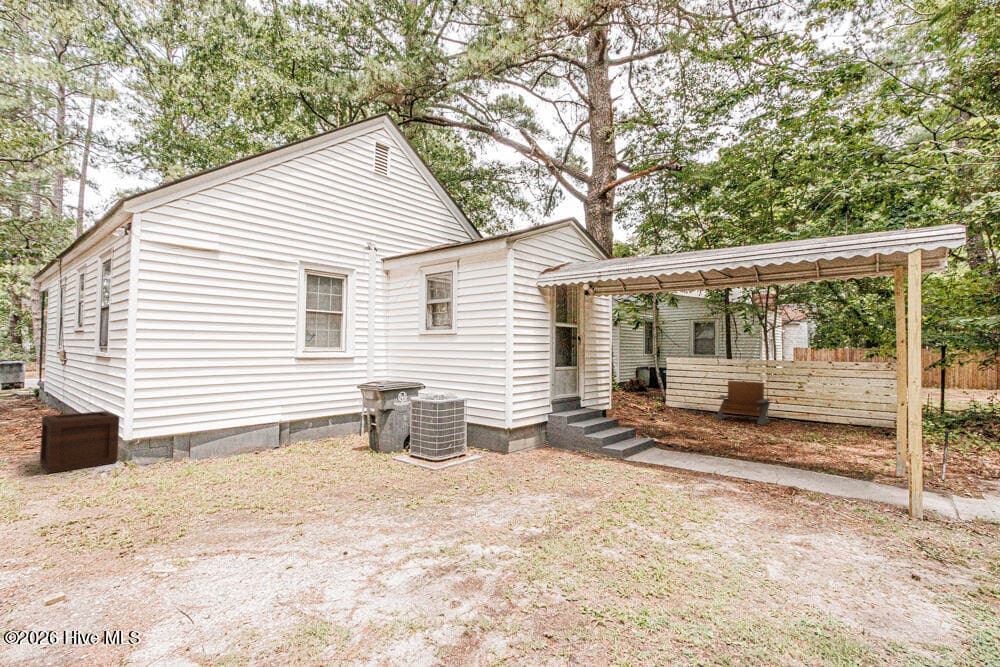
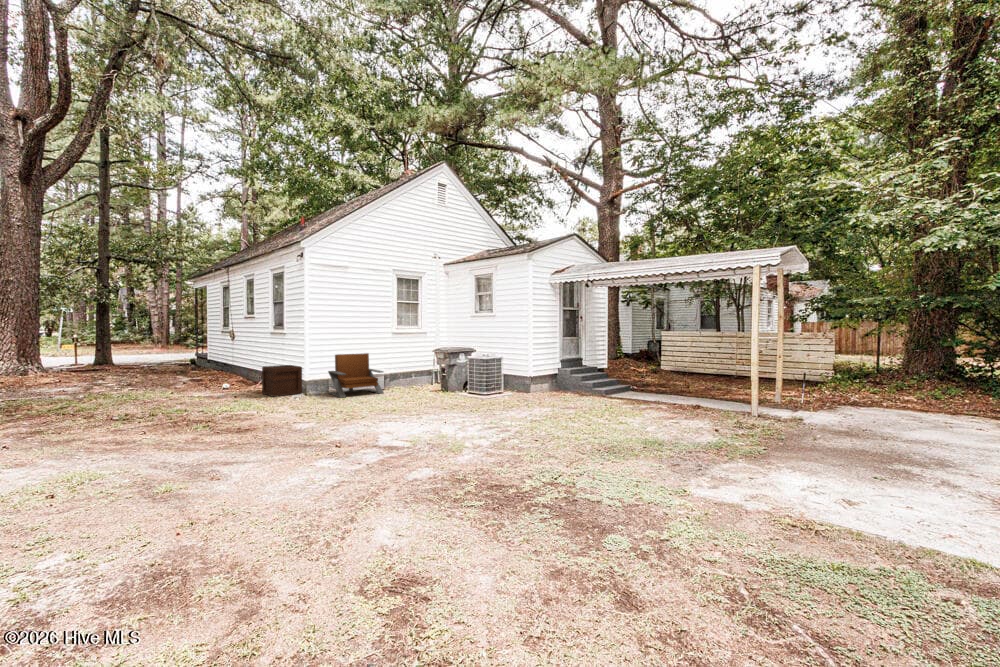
lounge chair: present [715,381,771,425] -> present [328,353,383,398]

